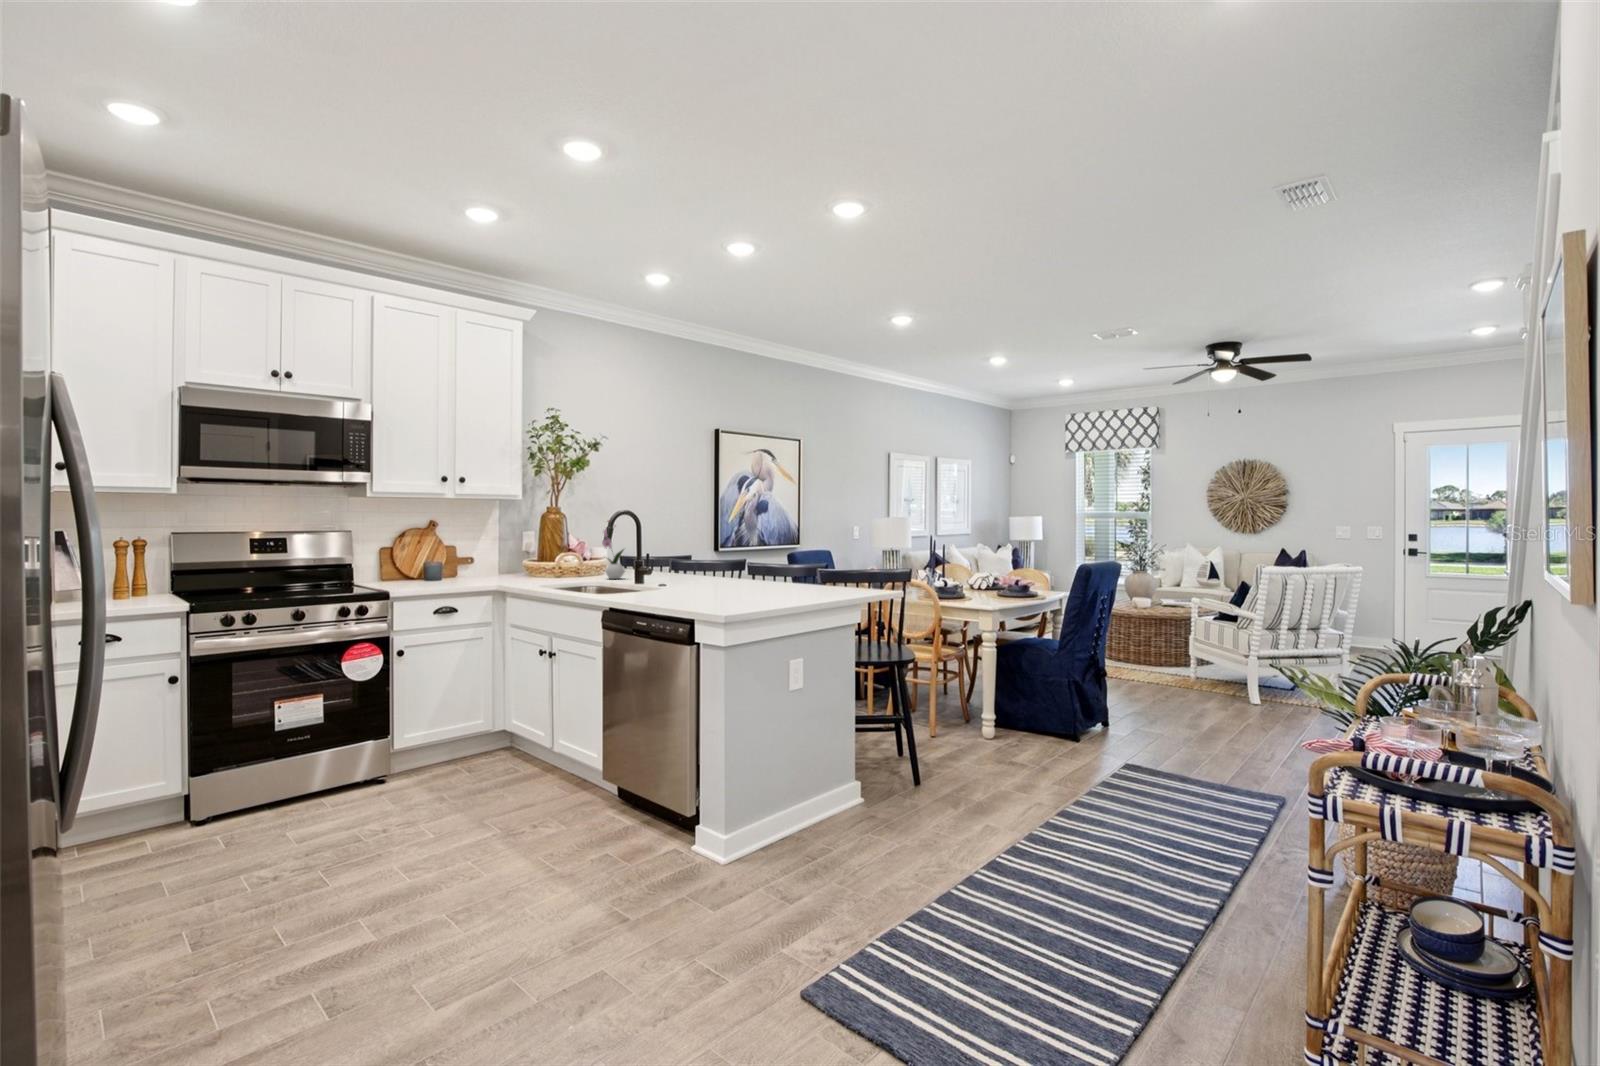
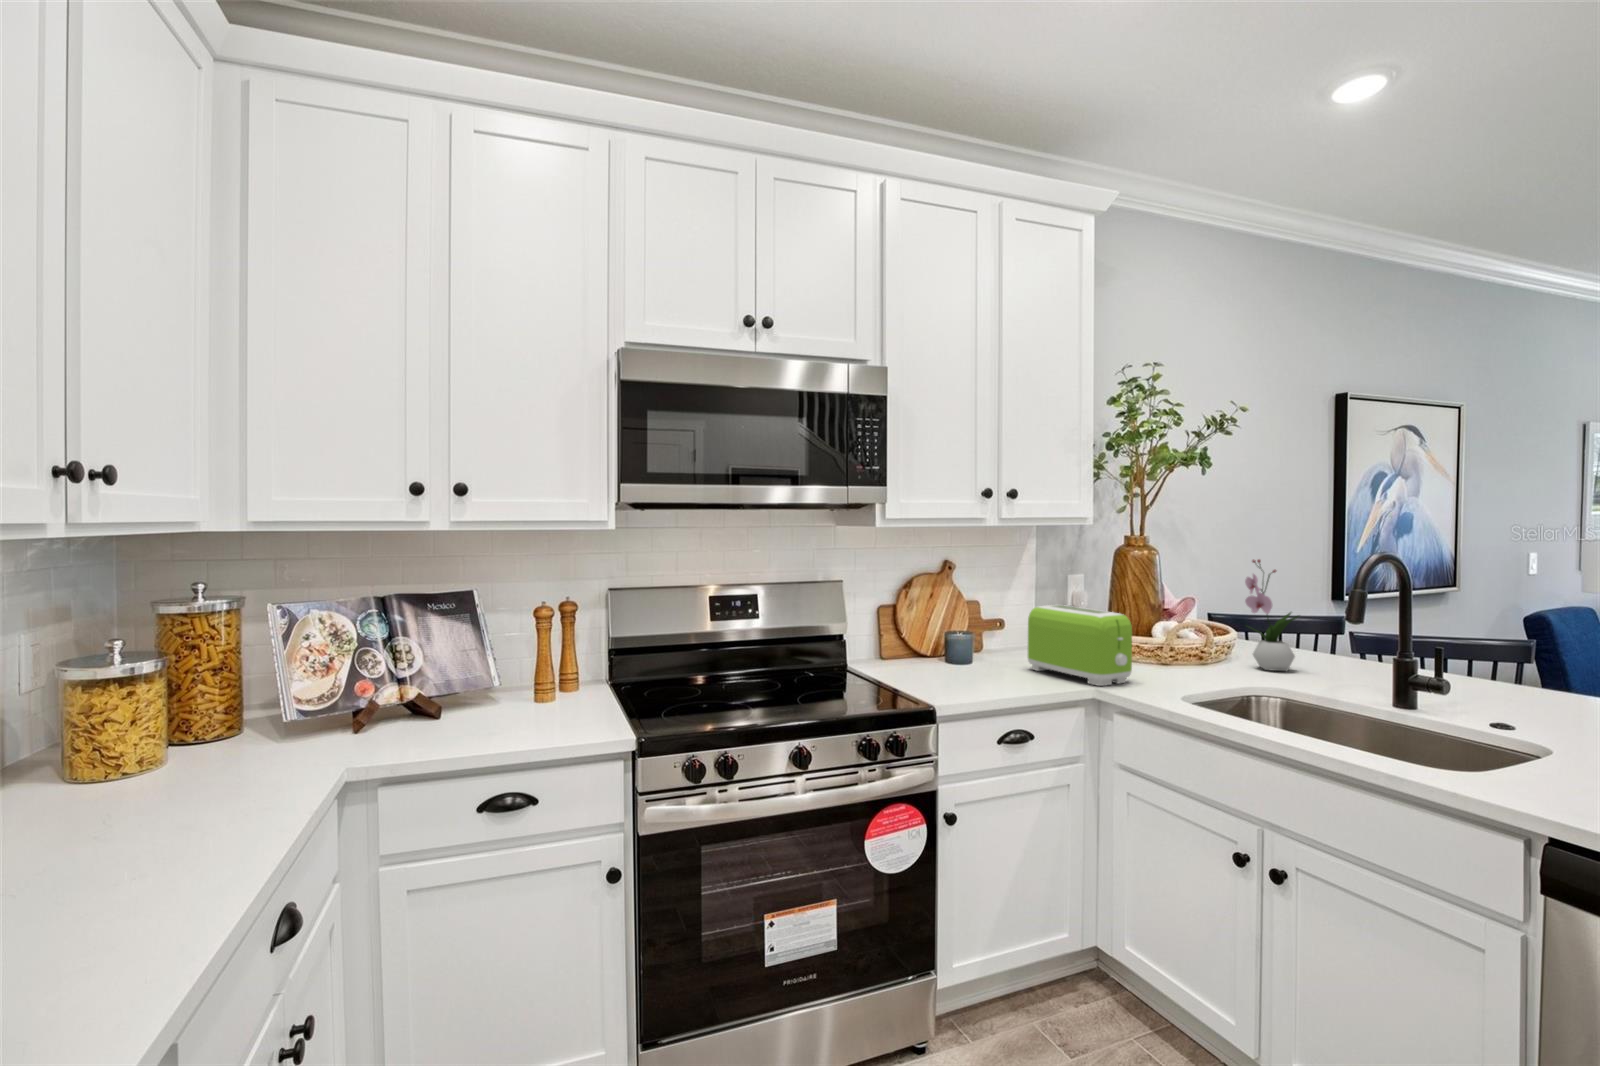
toaster: none [473,545,523,585] -> present [1028,605,1132,686]

